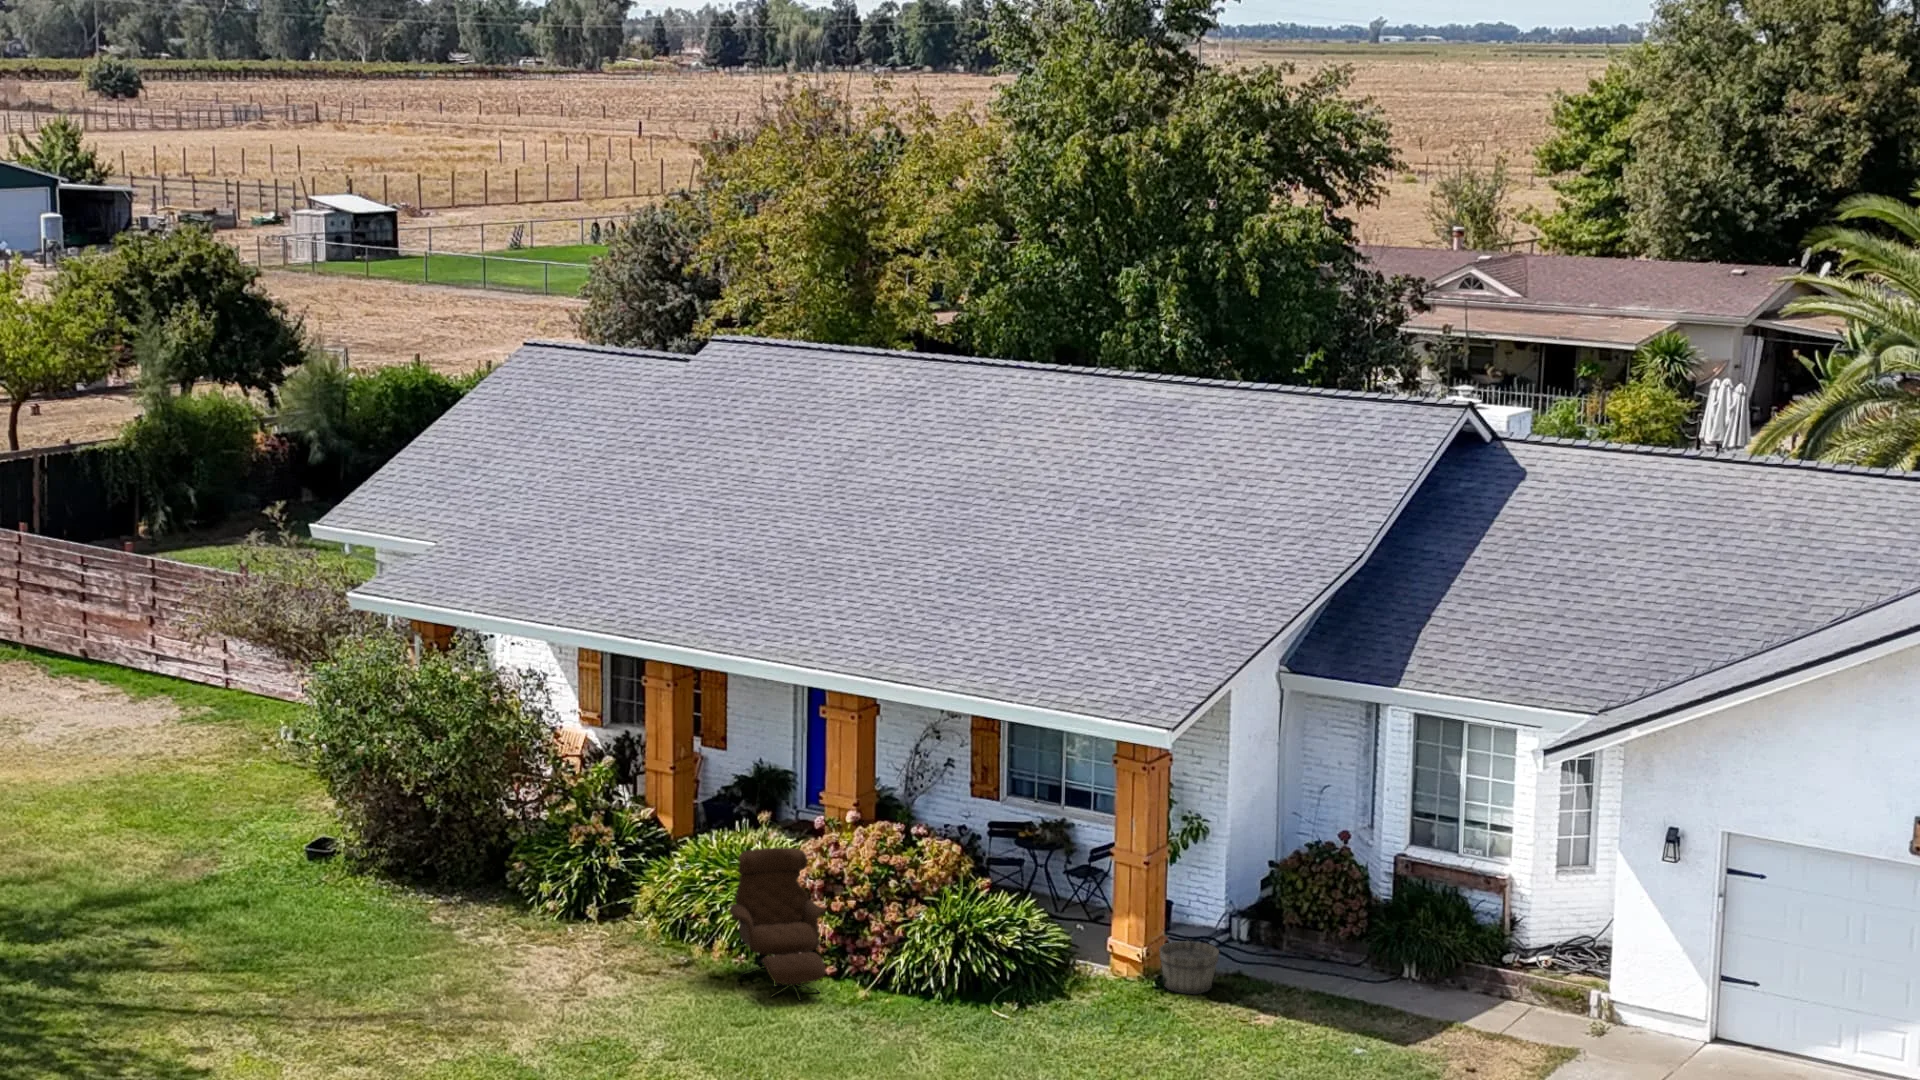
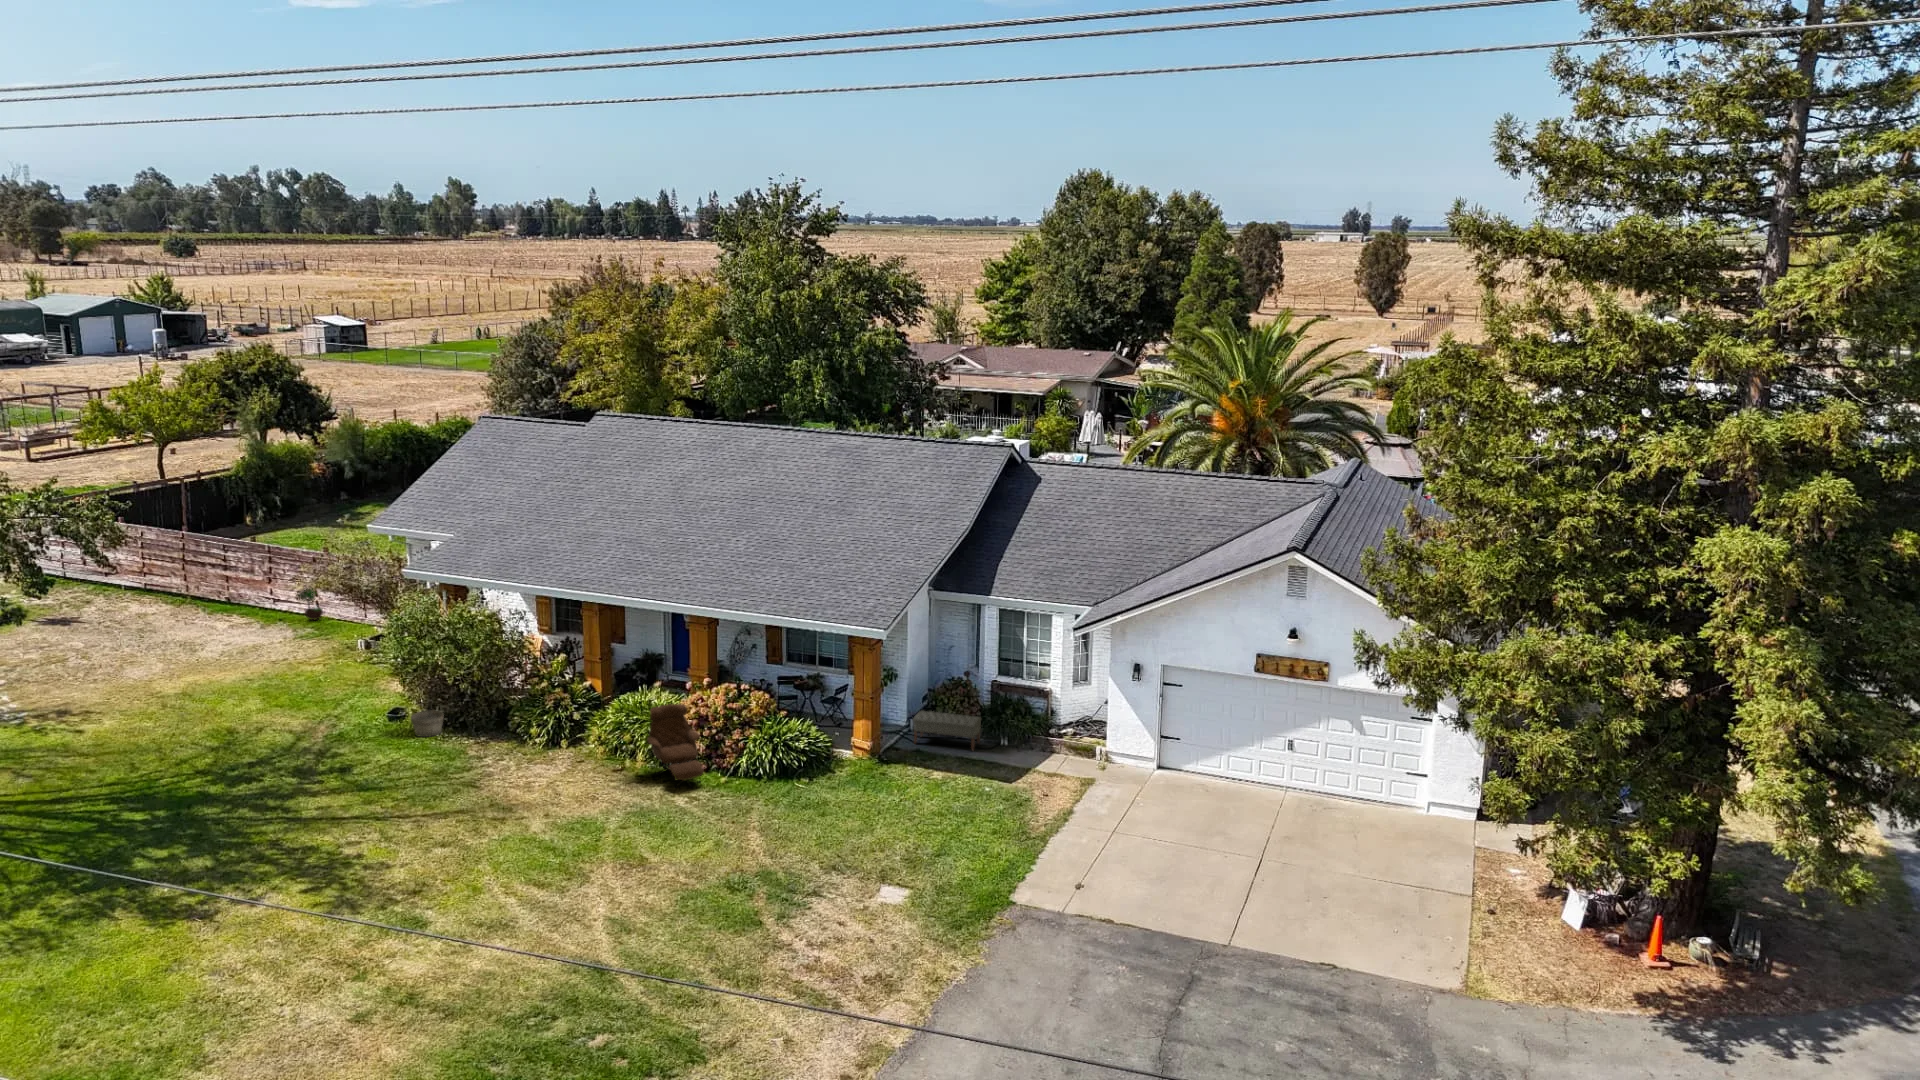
potted tree: none [187,629,234,695] -> present [298,588,323,620]
bench: none [1233,901,1368,985] -> present [913,710,981,750]
wooden bucket: present [1159,940,1219,994] -> present [411,710,444,737]

